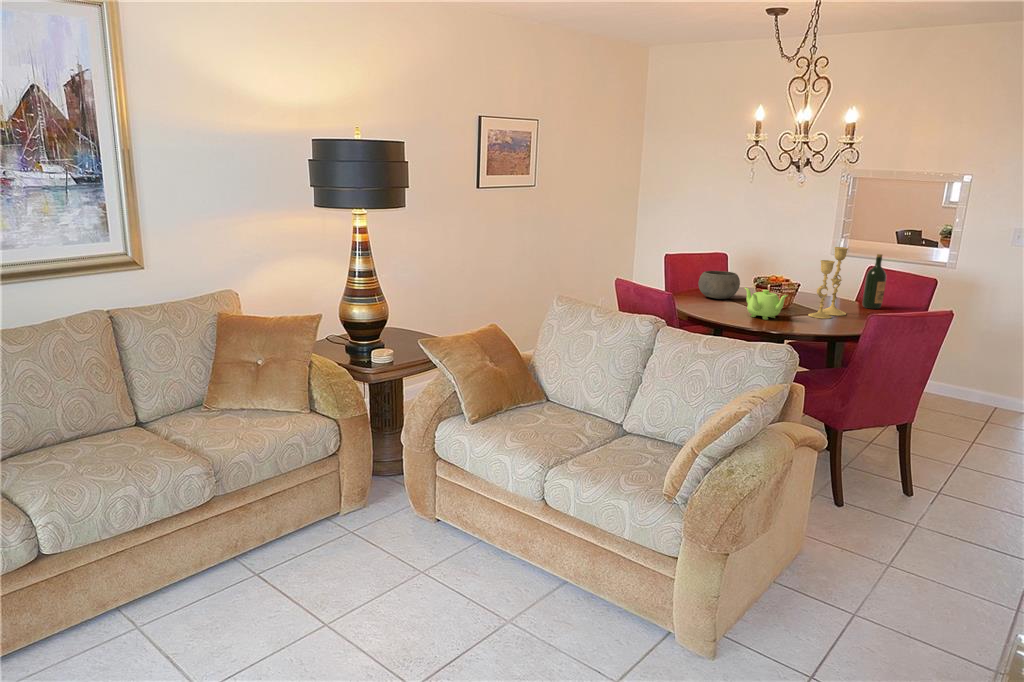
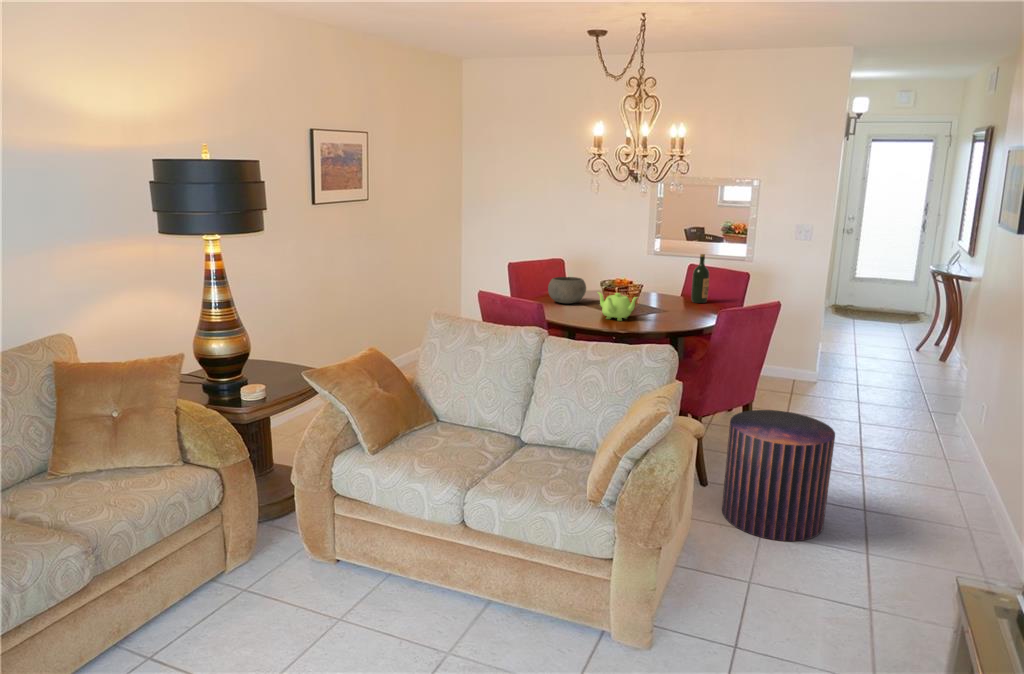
candlestick: present [808,247,848,319] -> none [653,250,683,316]
pouf: none [852,430,998,583] -> present [722,410,835,541]

